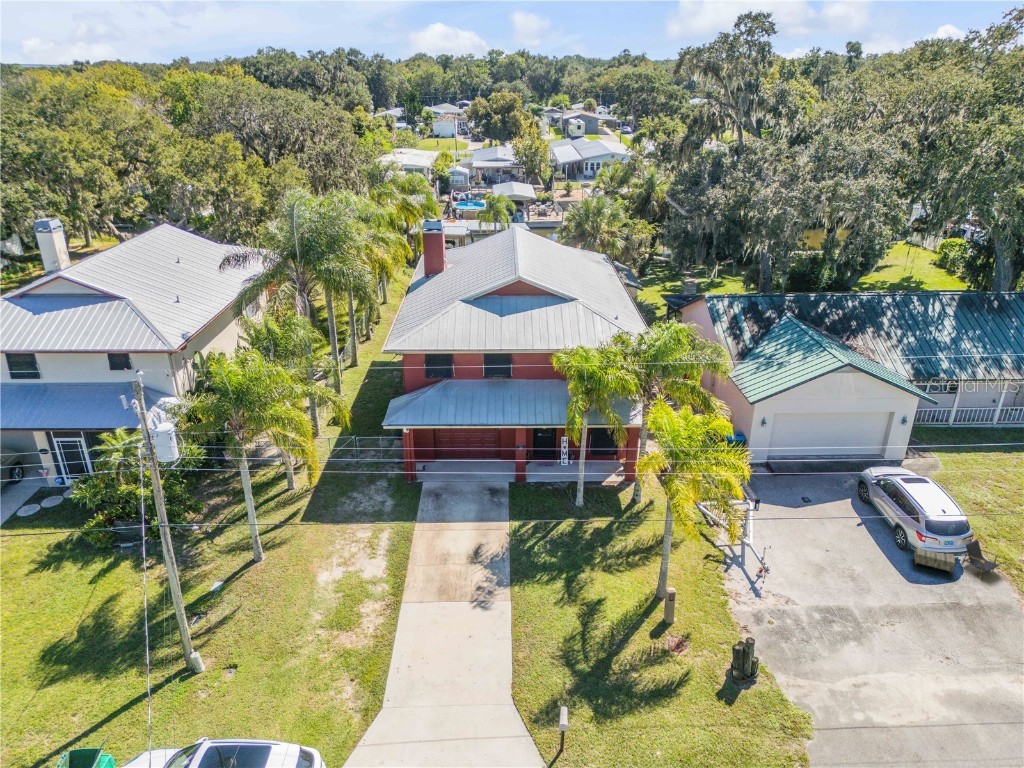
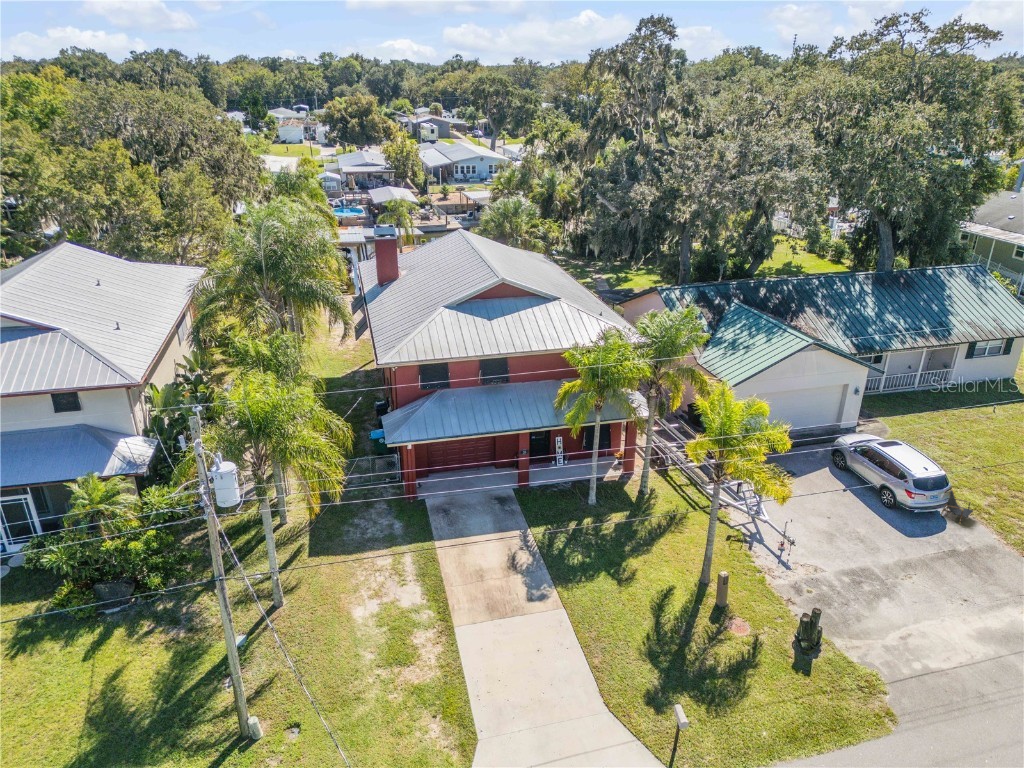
bench: present [914,547,955,575] -> none [902,502,940,525]

